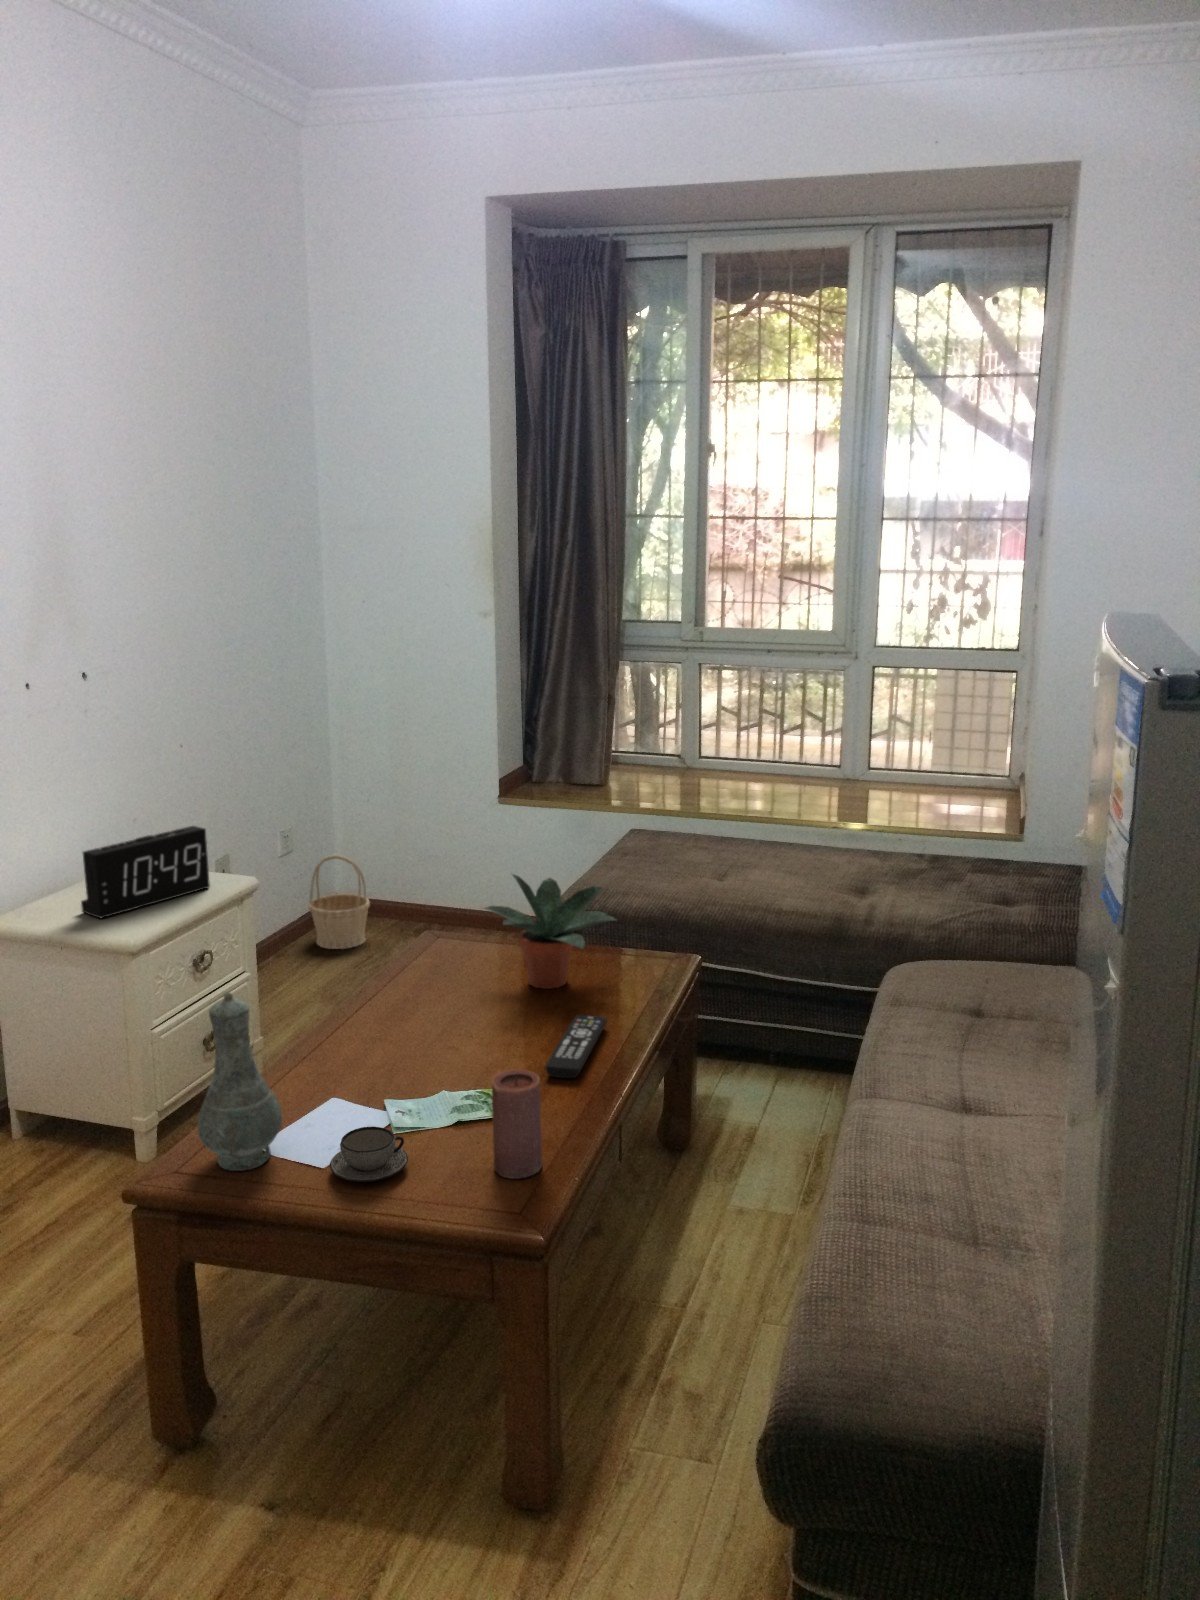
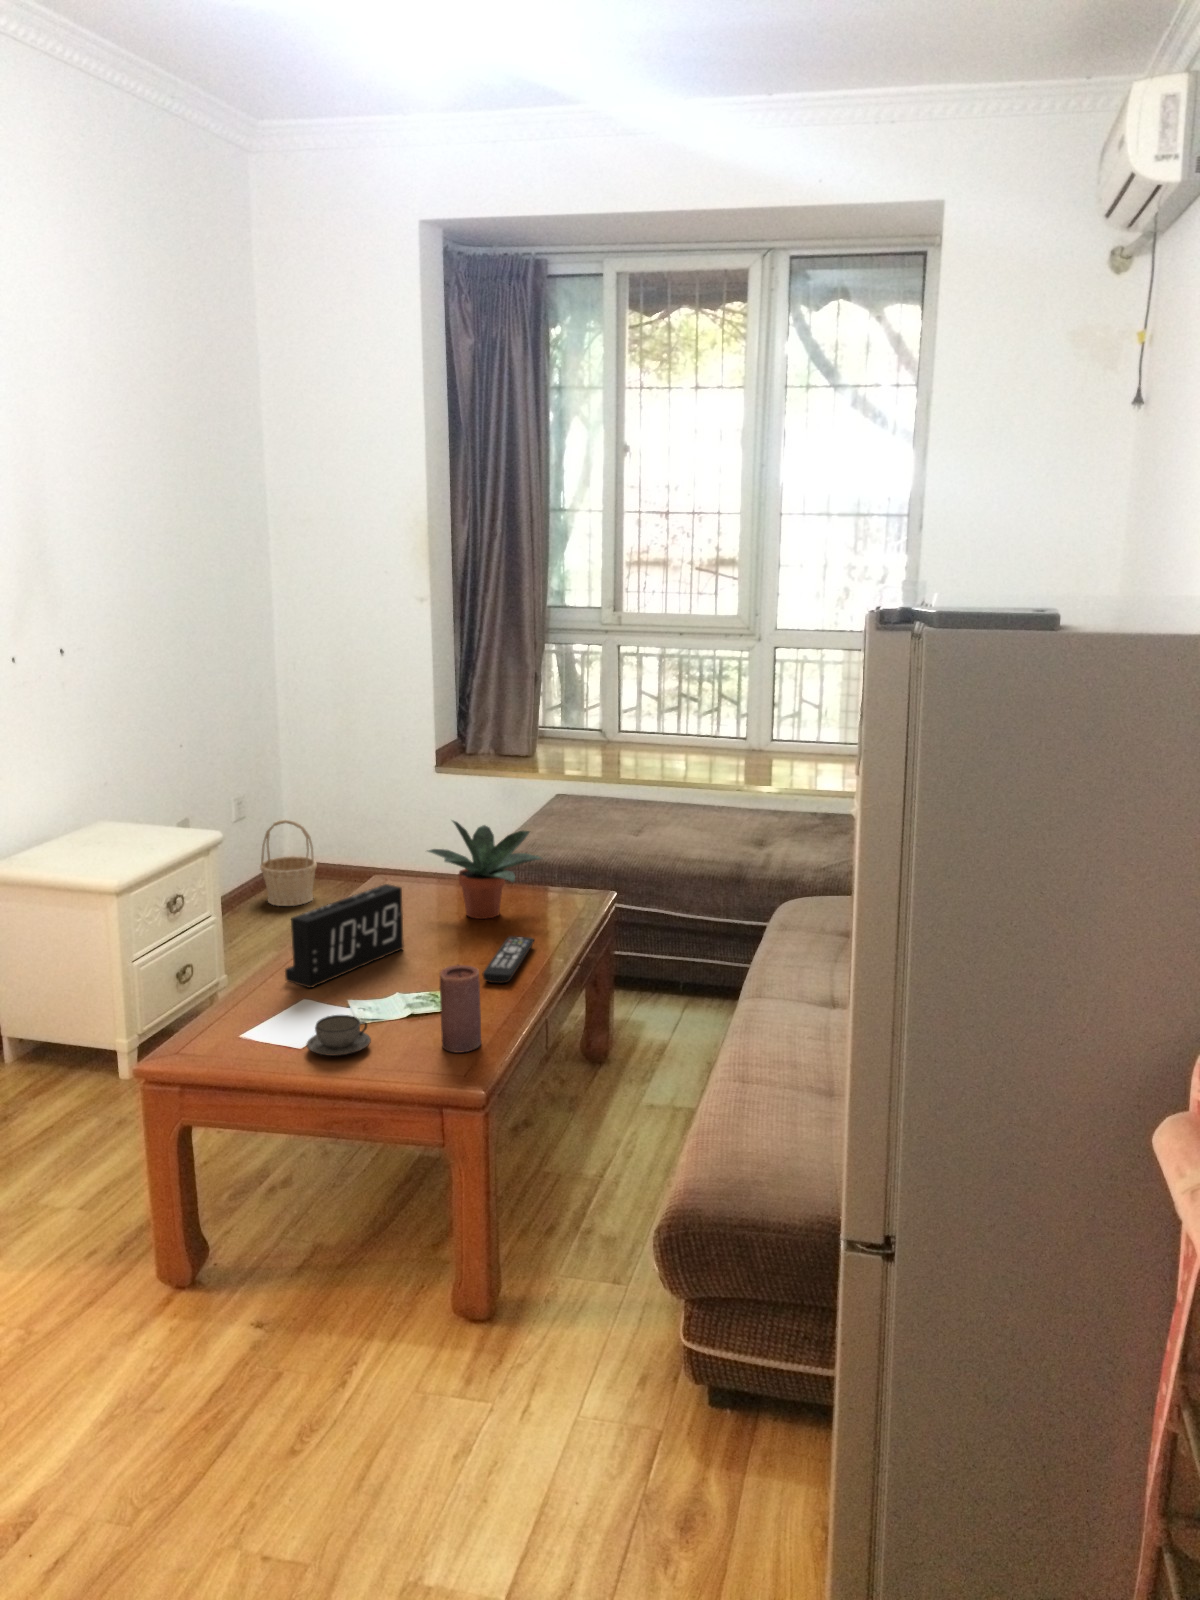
alarm clock: present [81,826,210,918] -> present [285,884,404,988]
vase: present [198,993,282,1171] -> none [196,904,266,1052]

